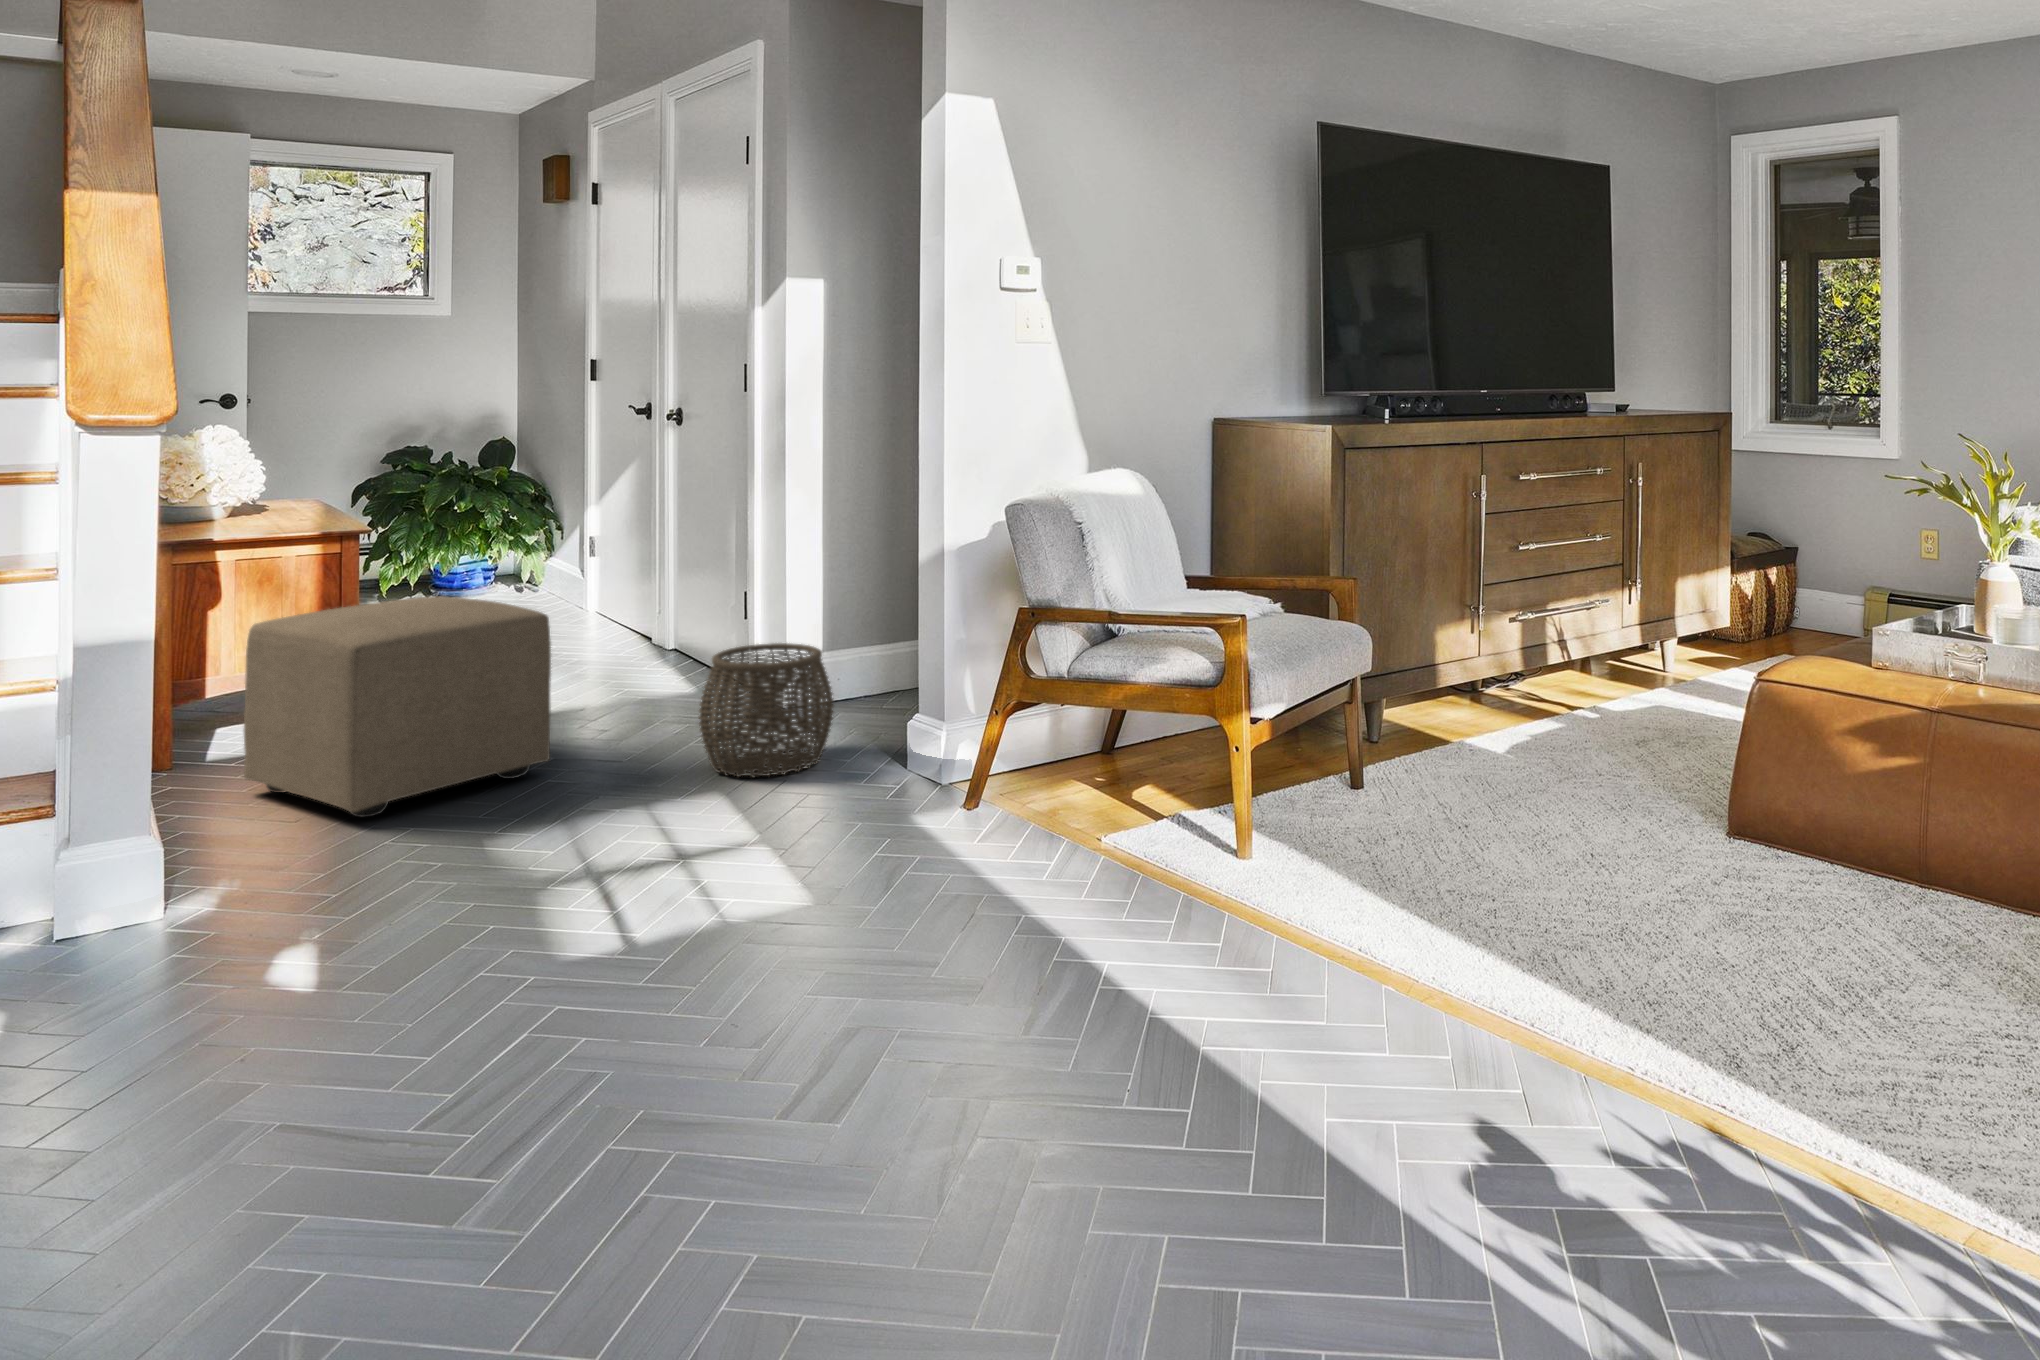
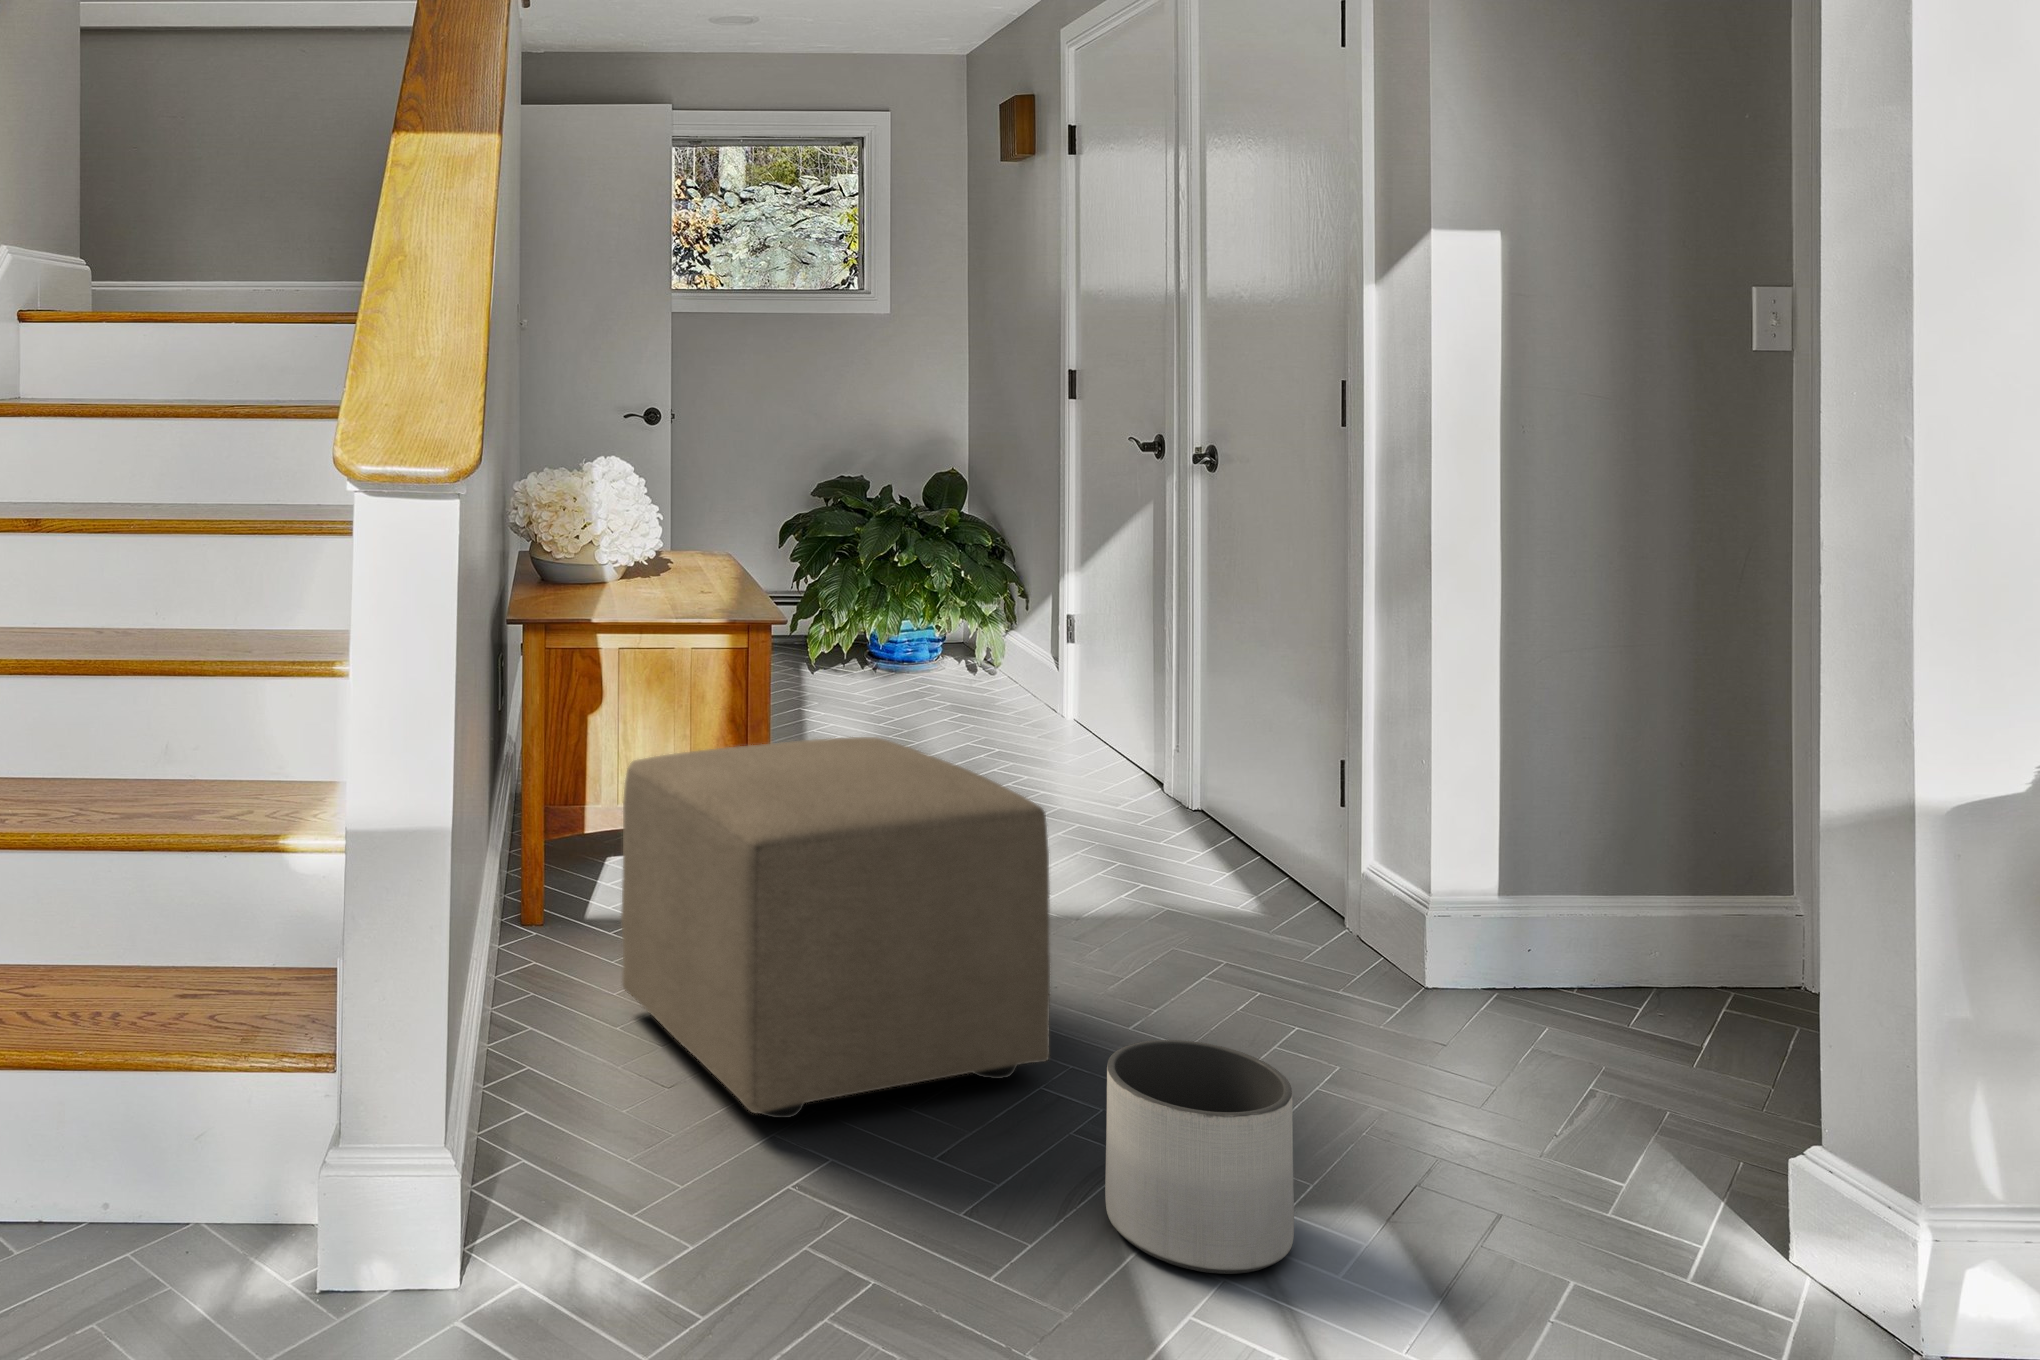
woven basket: present [698,643,834,777] -> none [1314,914,1601,1213]
planter: none [575,717,675,823] -> present [1105,1040,1294,1274]

